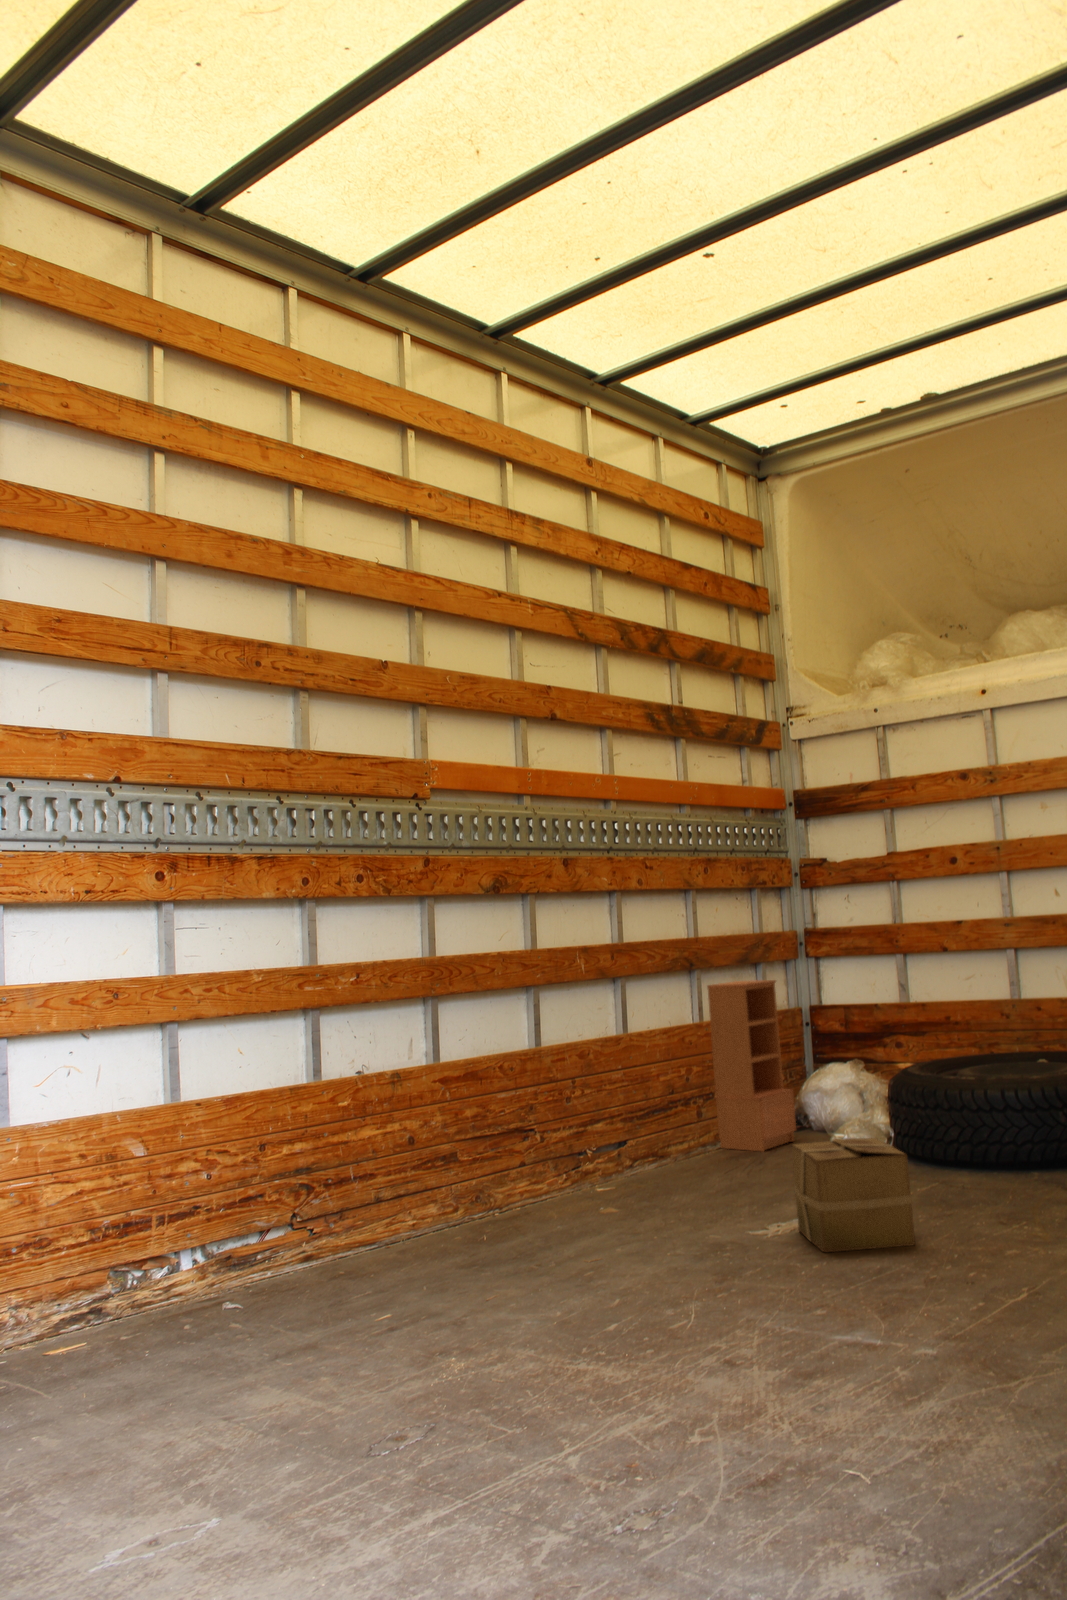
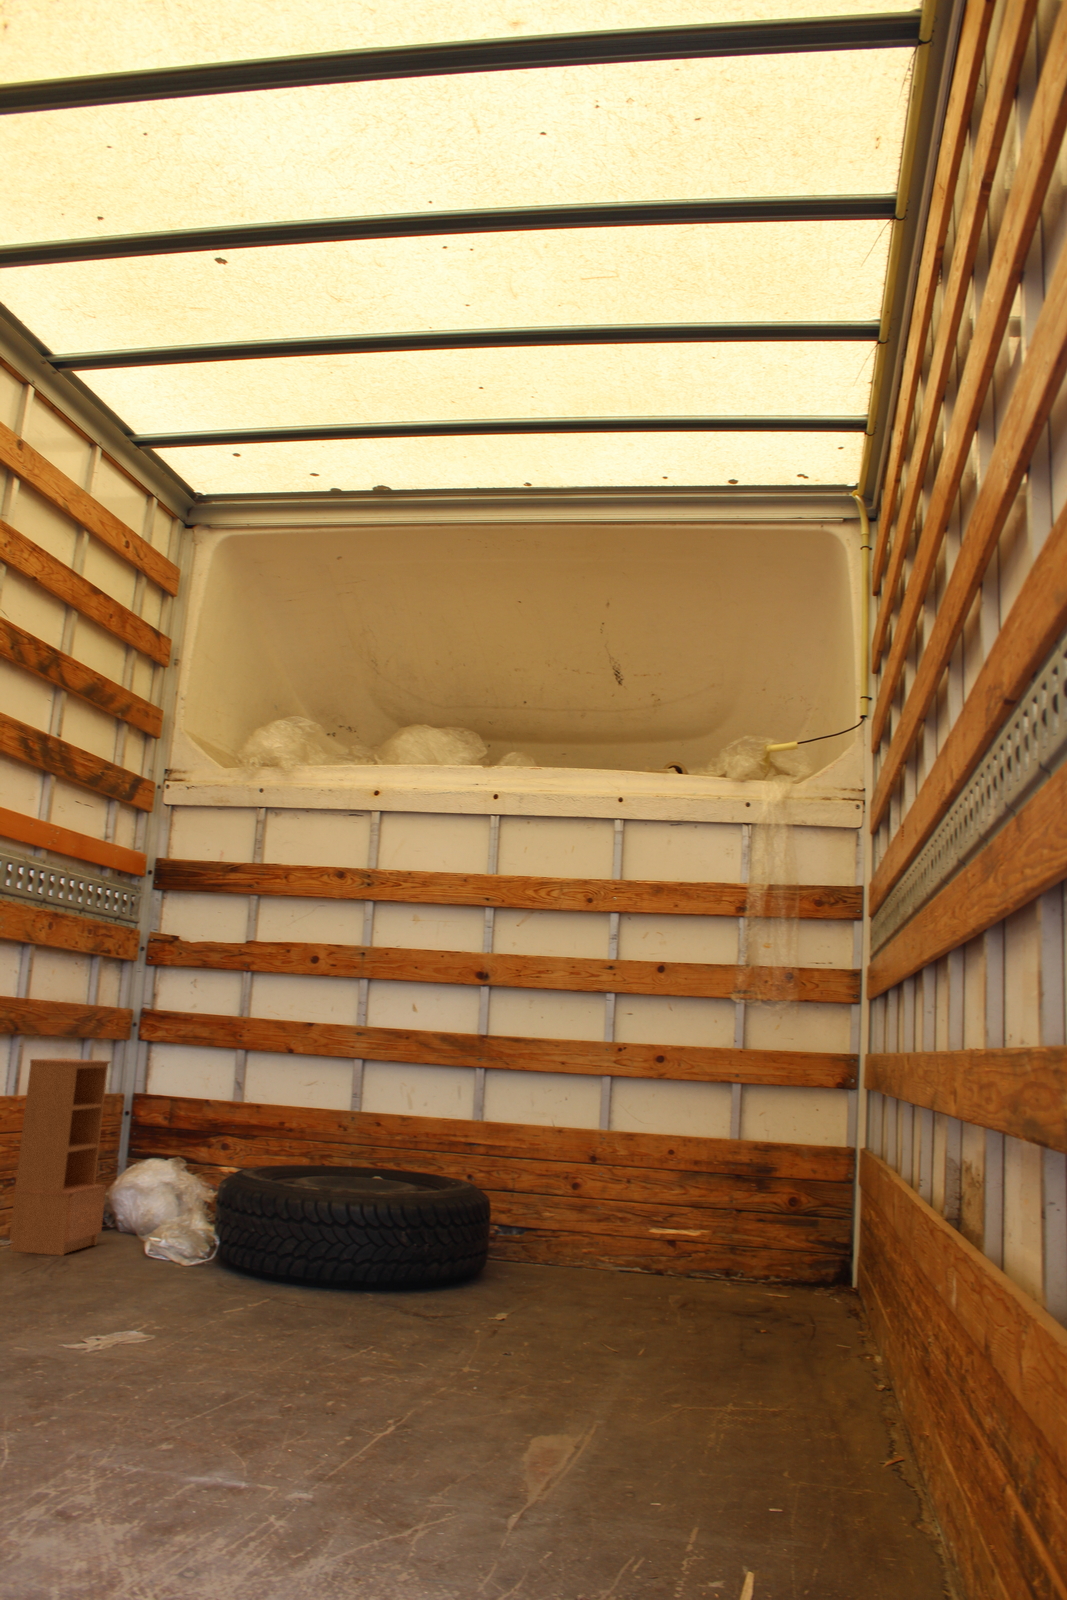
cardboard box: present [792,1138,915,1252] -> none [127,1238,269,1366]

